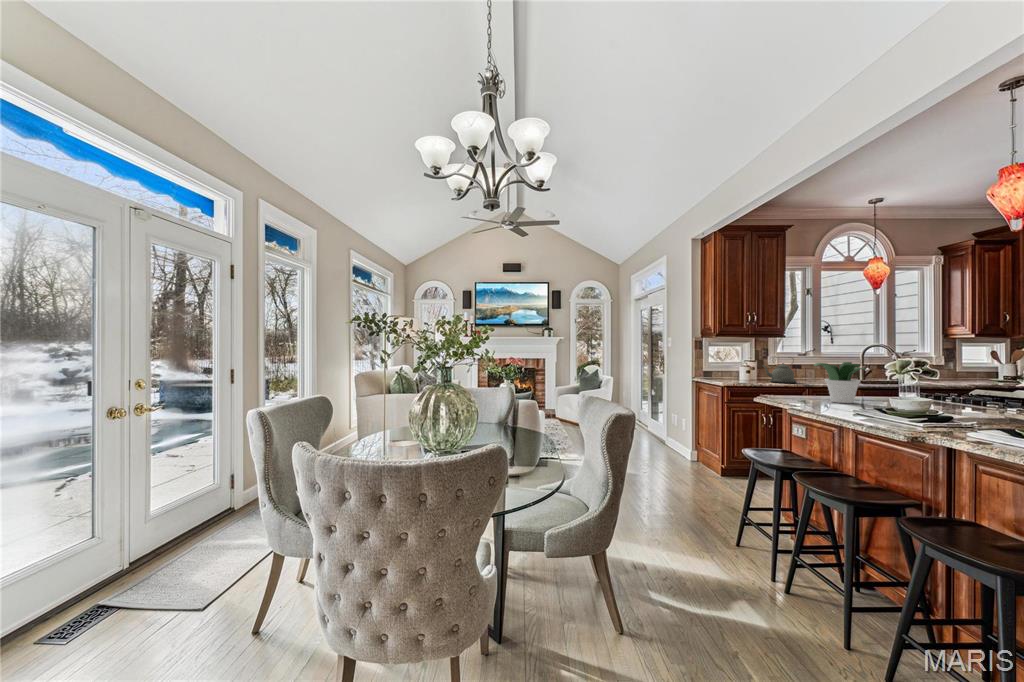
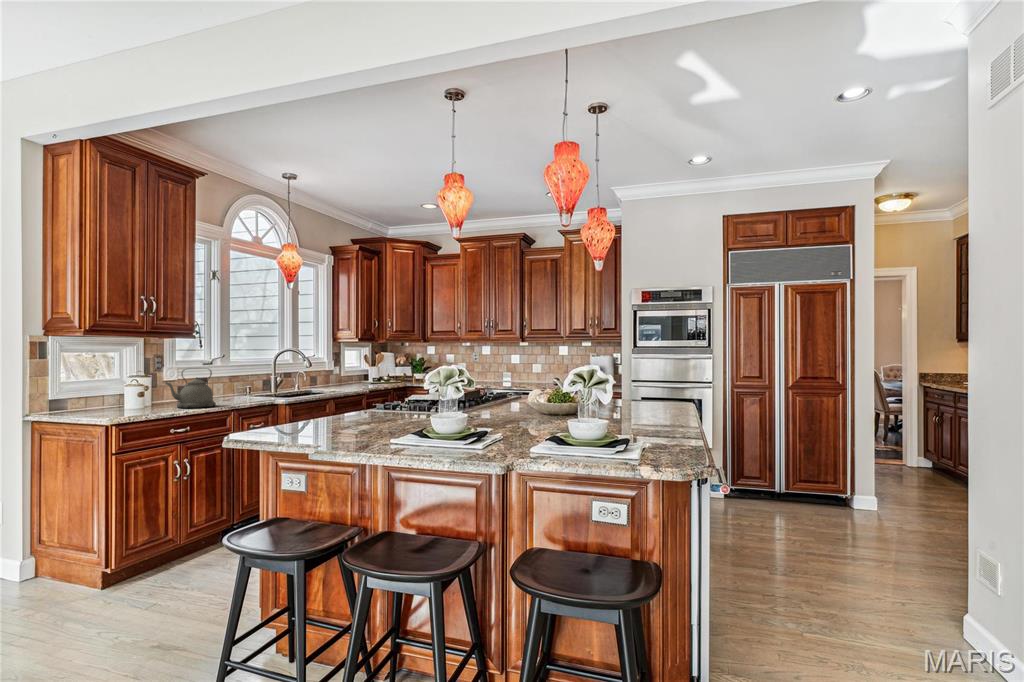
potted plant: present [814,362,866,403] -> none [305,373,362,430]

